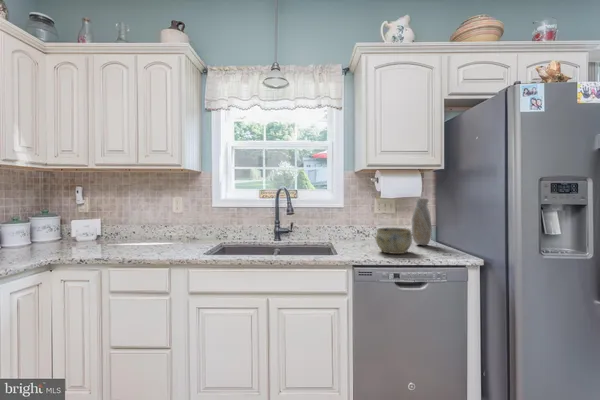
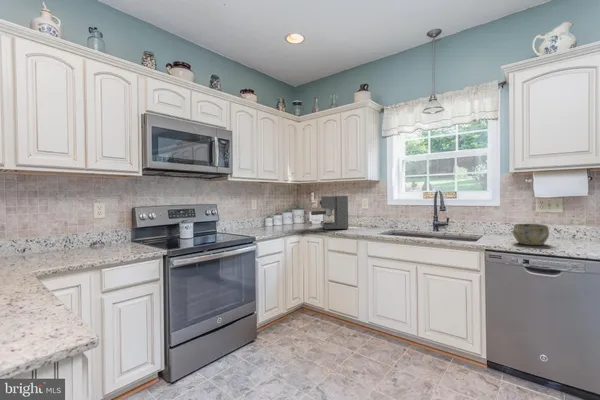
coffee maker: none [70,191,147,252] -> present [311,195,348,230]
vase: present [412,199,431,245] -> none [563,199,586,242]

